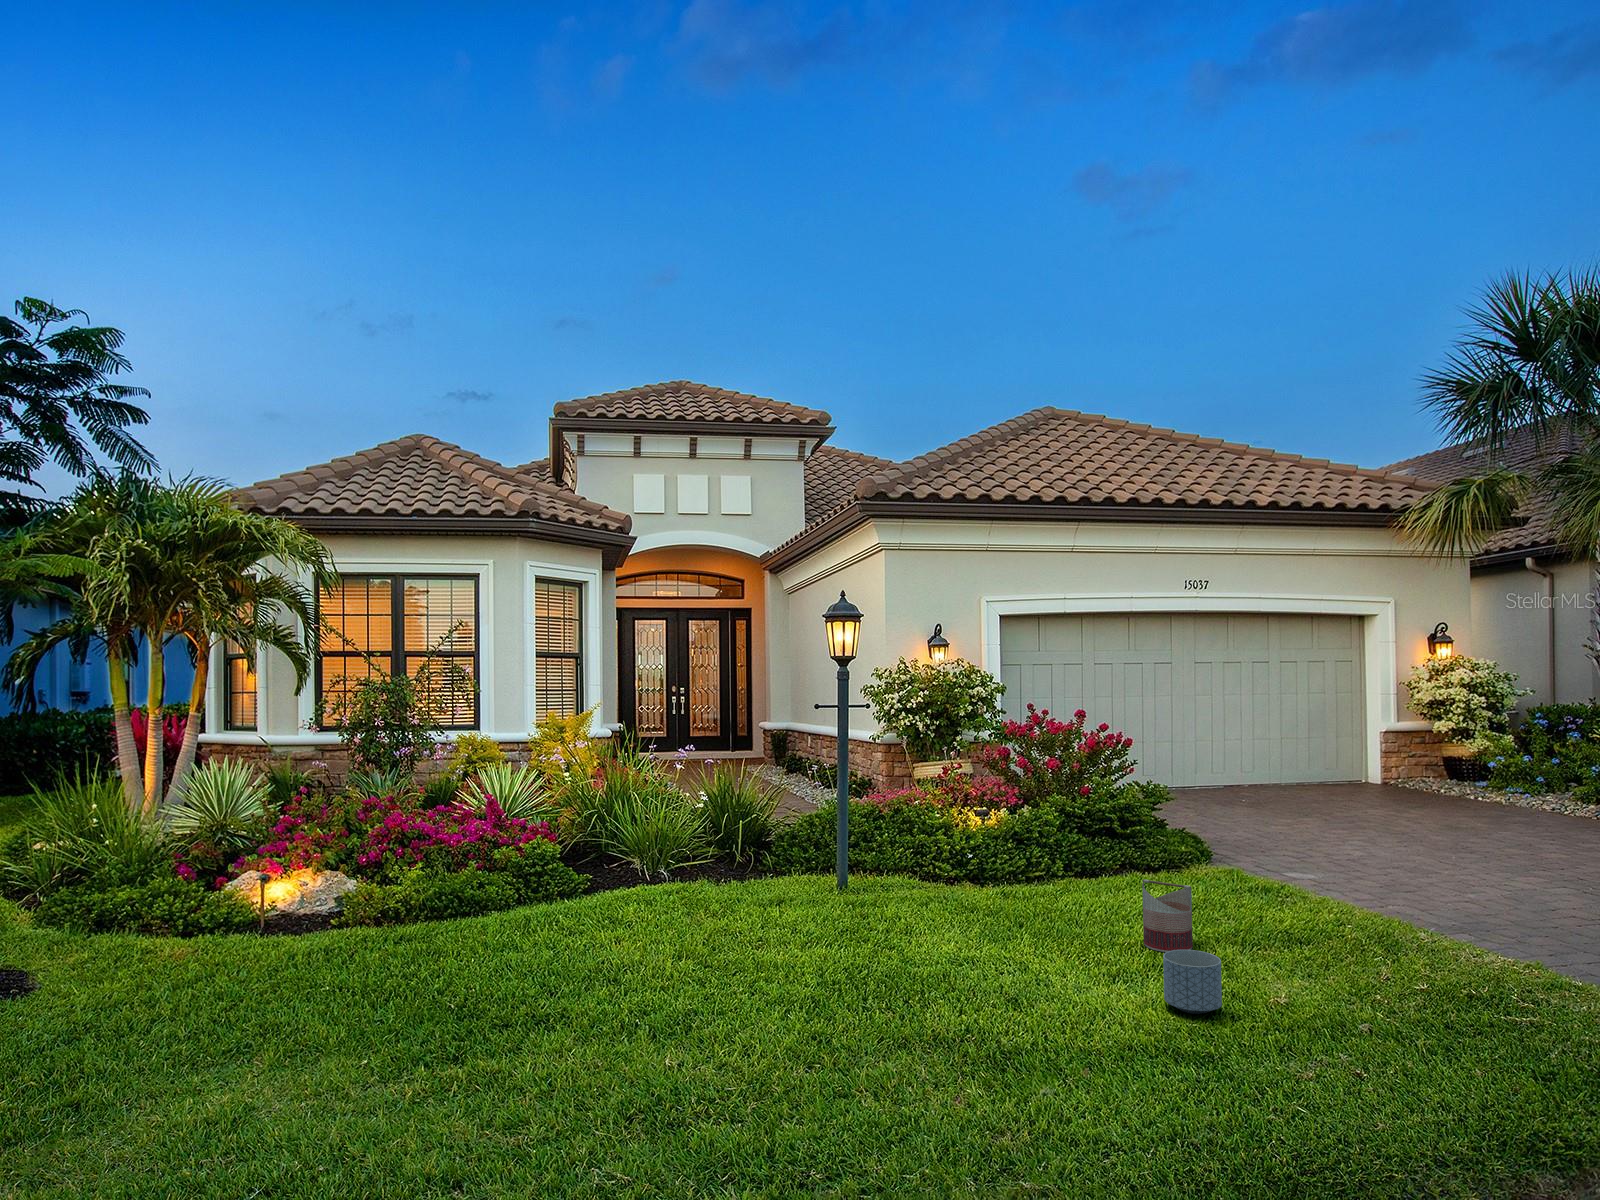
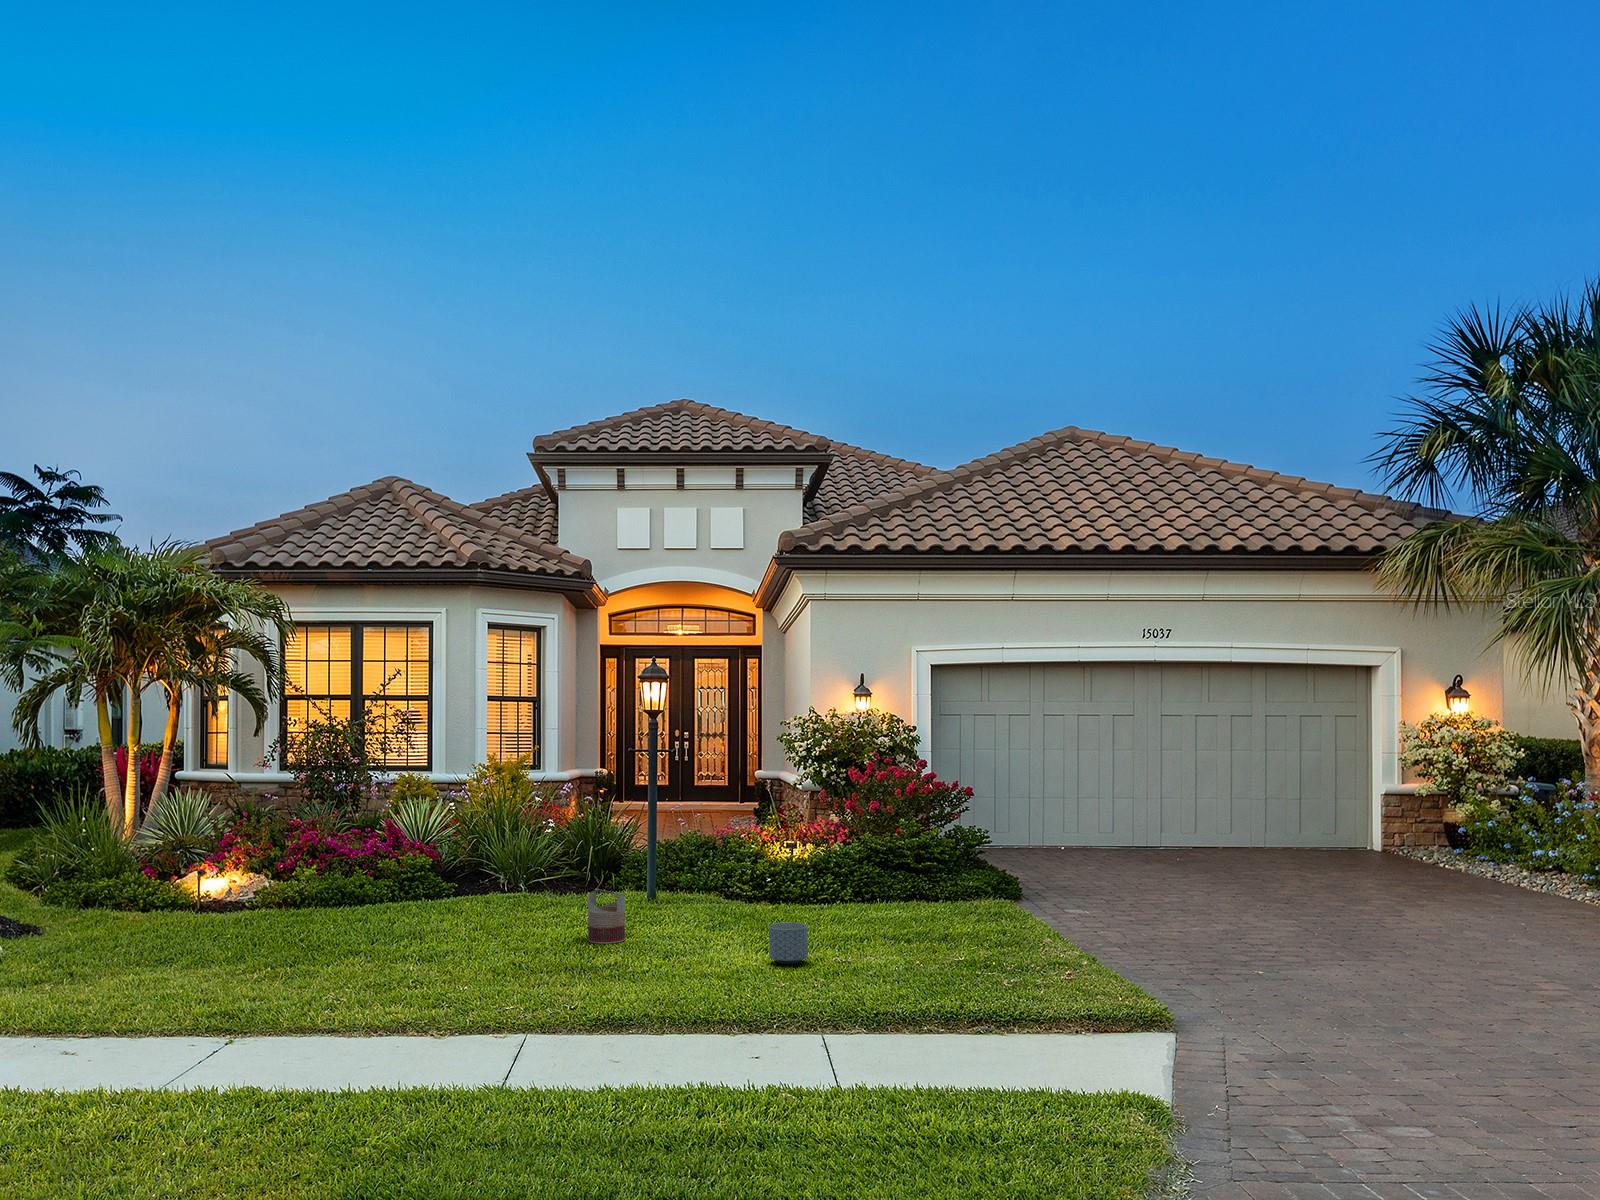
basket: present [1142,880,1193,952] -> present [588,889,625,944]

